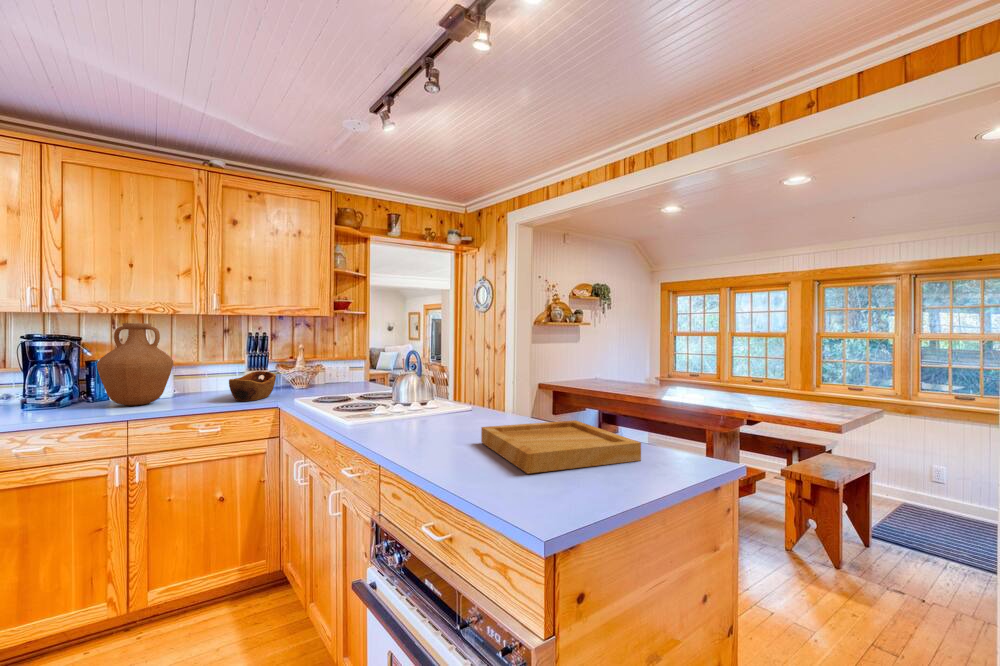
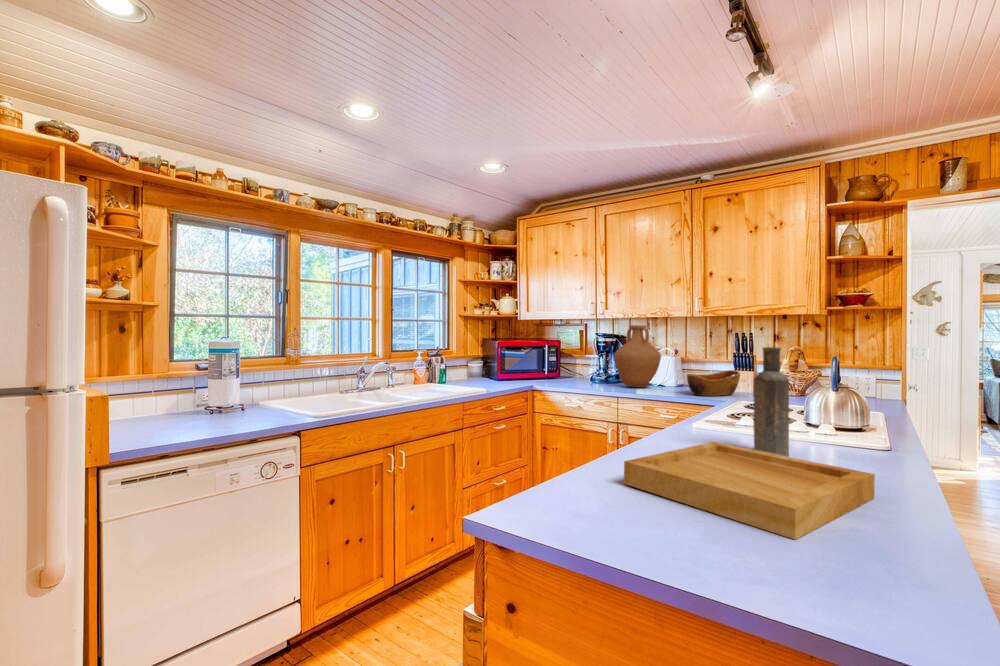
bottle: none [464,348,495,432] -> present [753,347,789,457]

